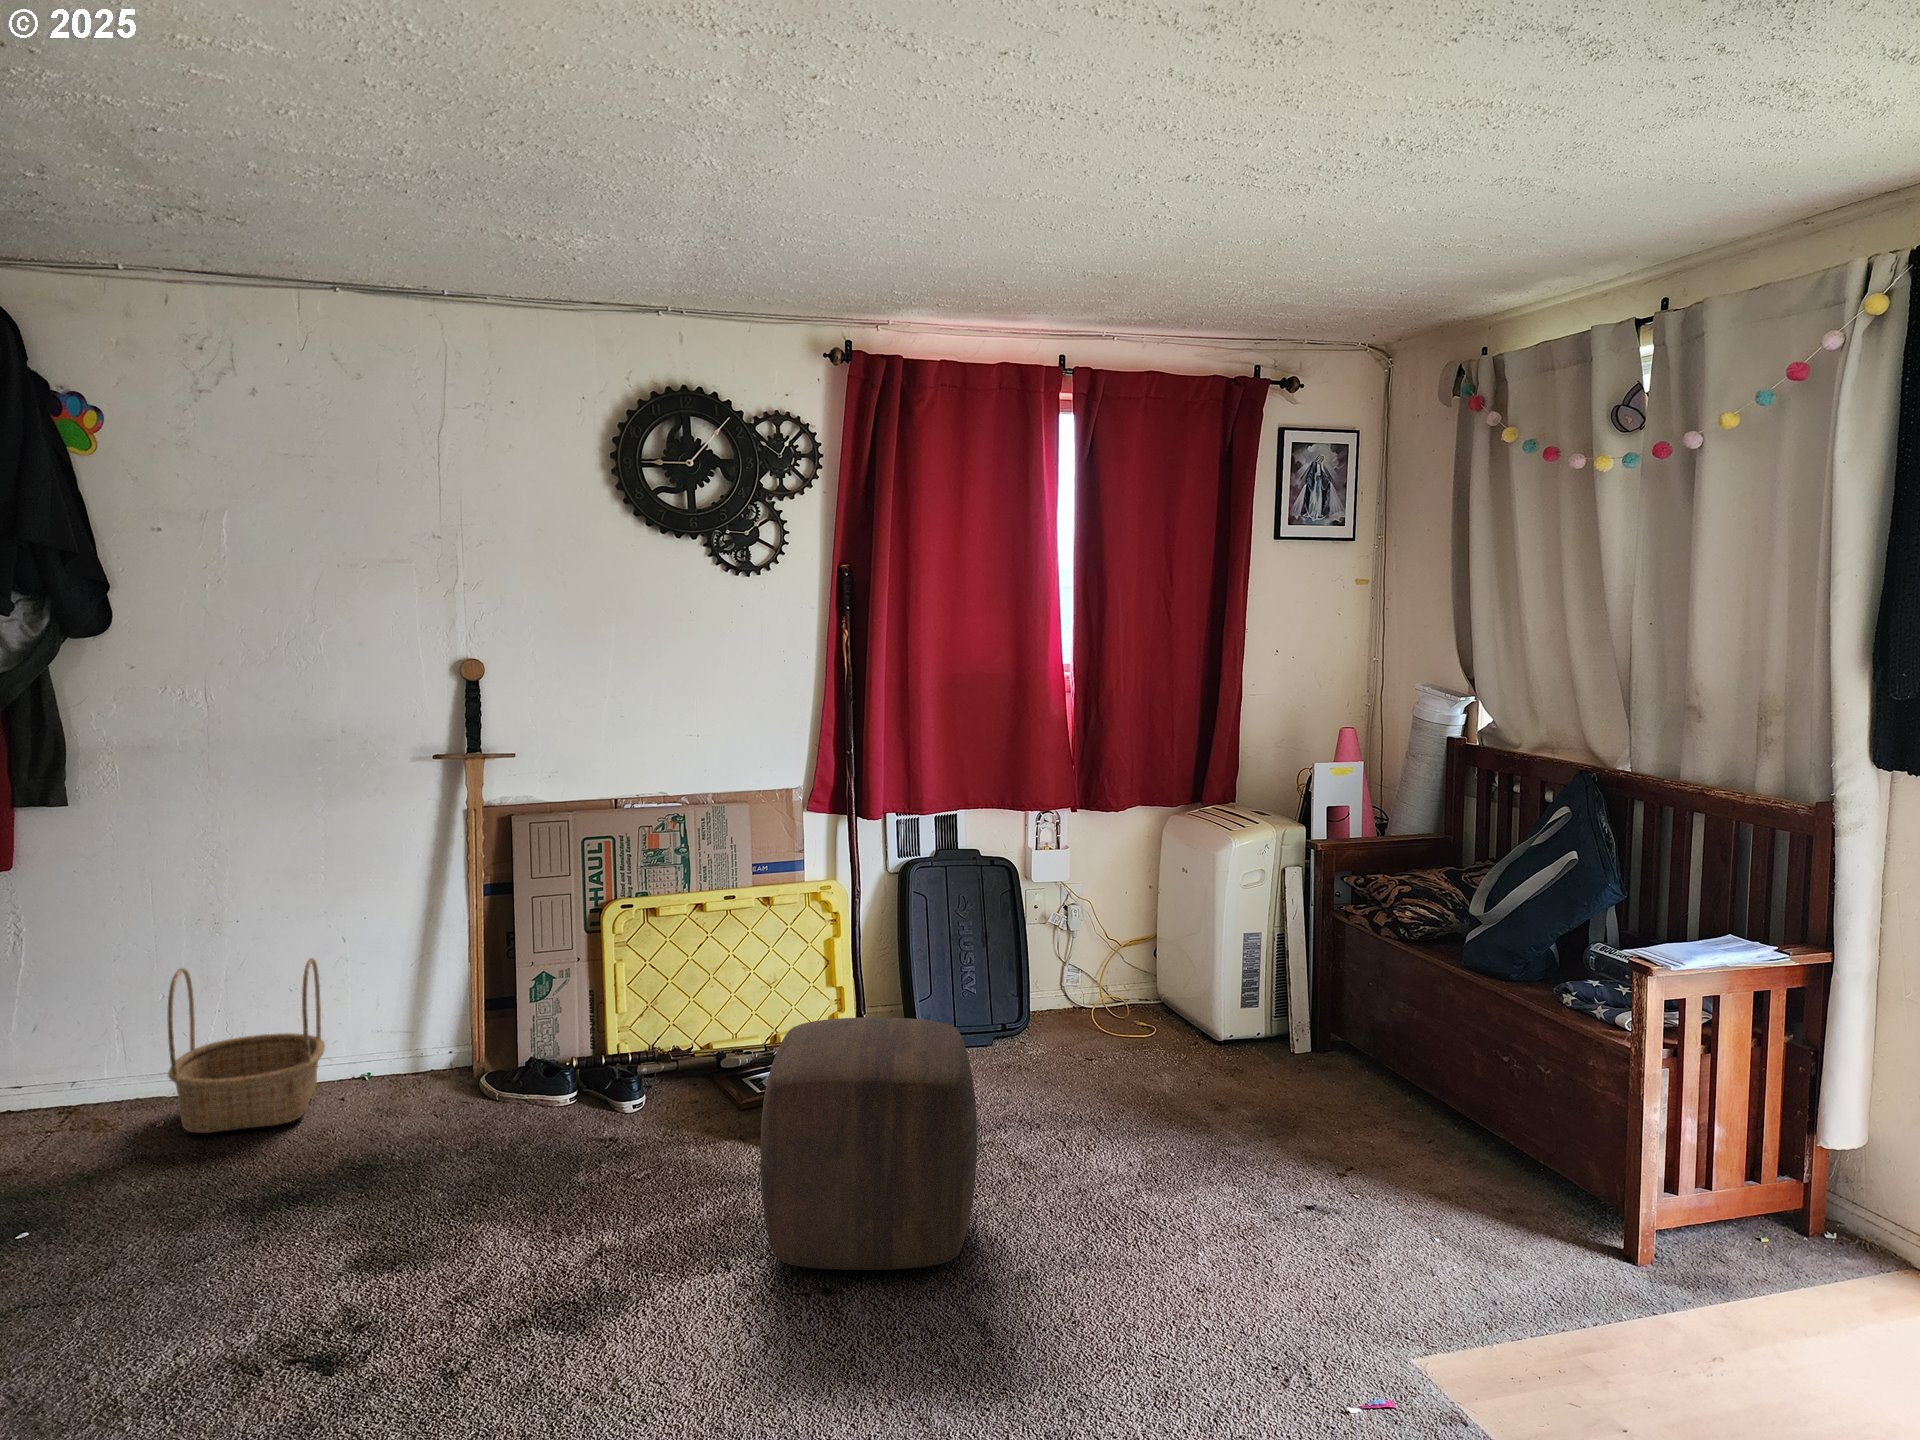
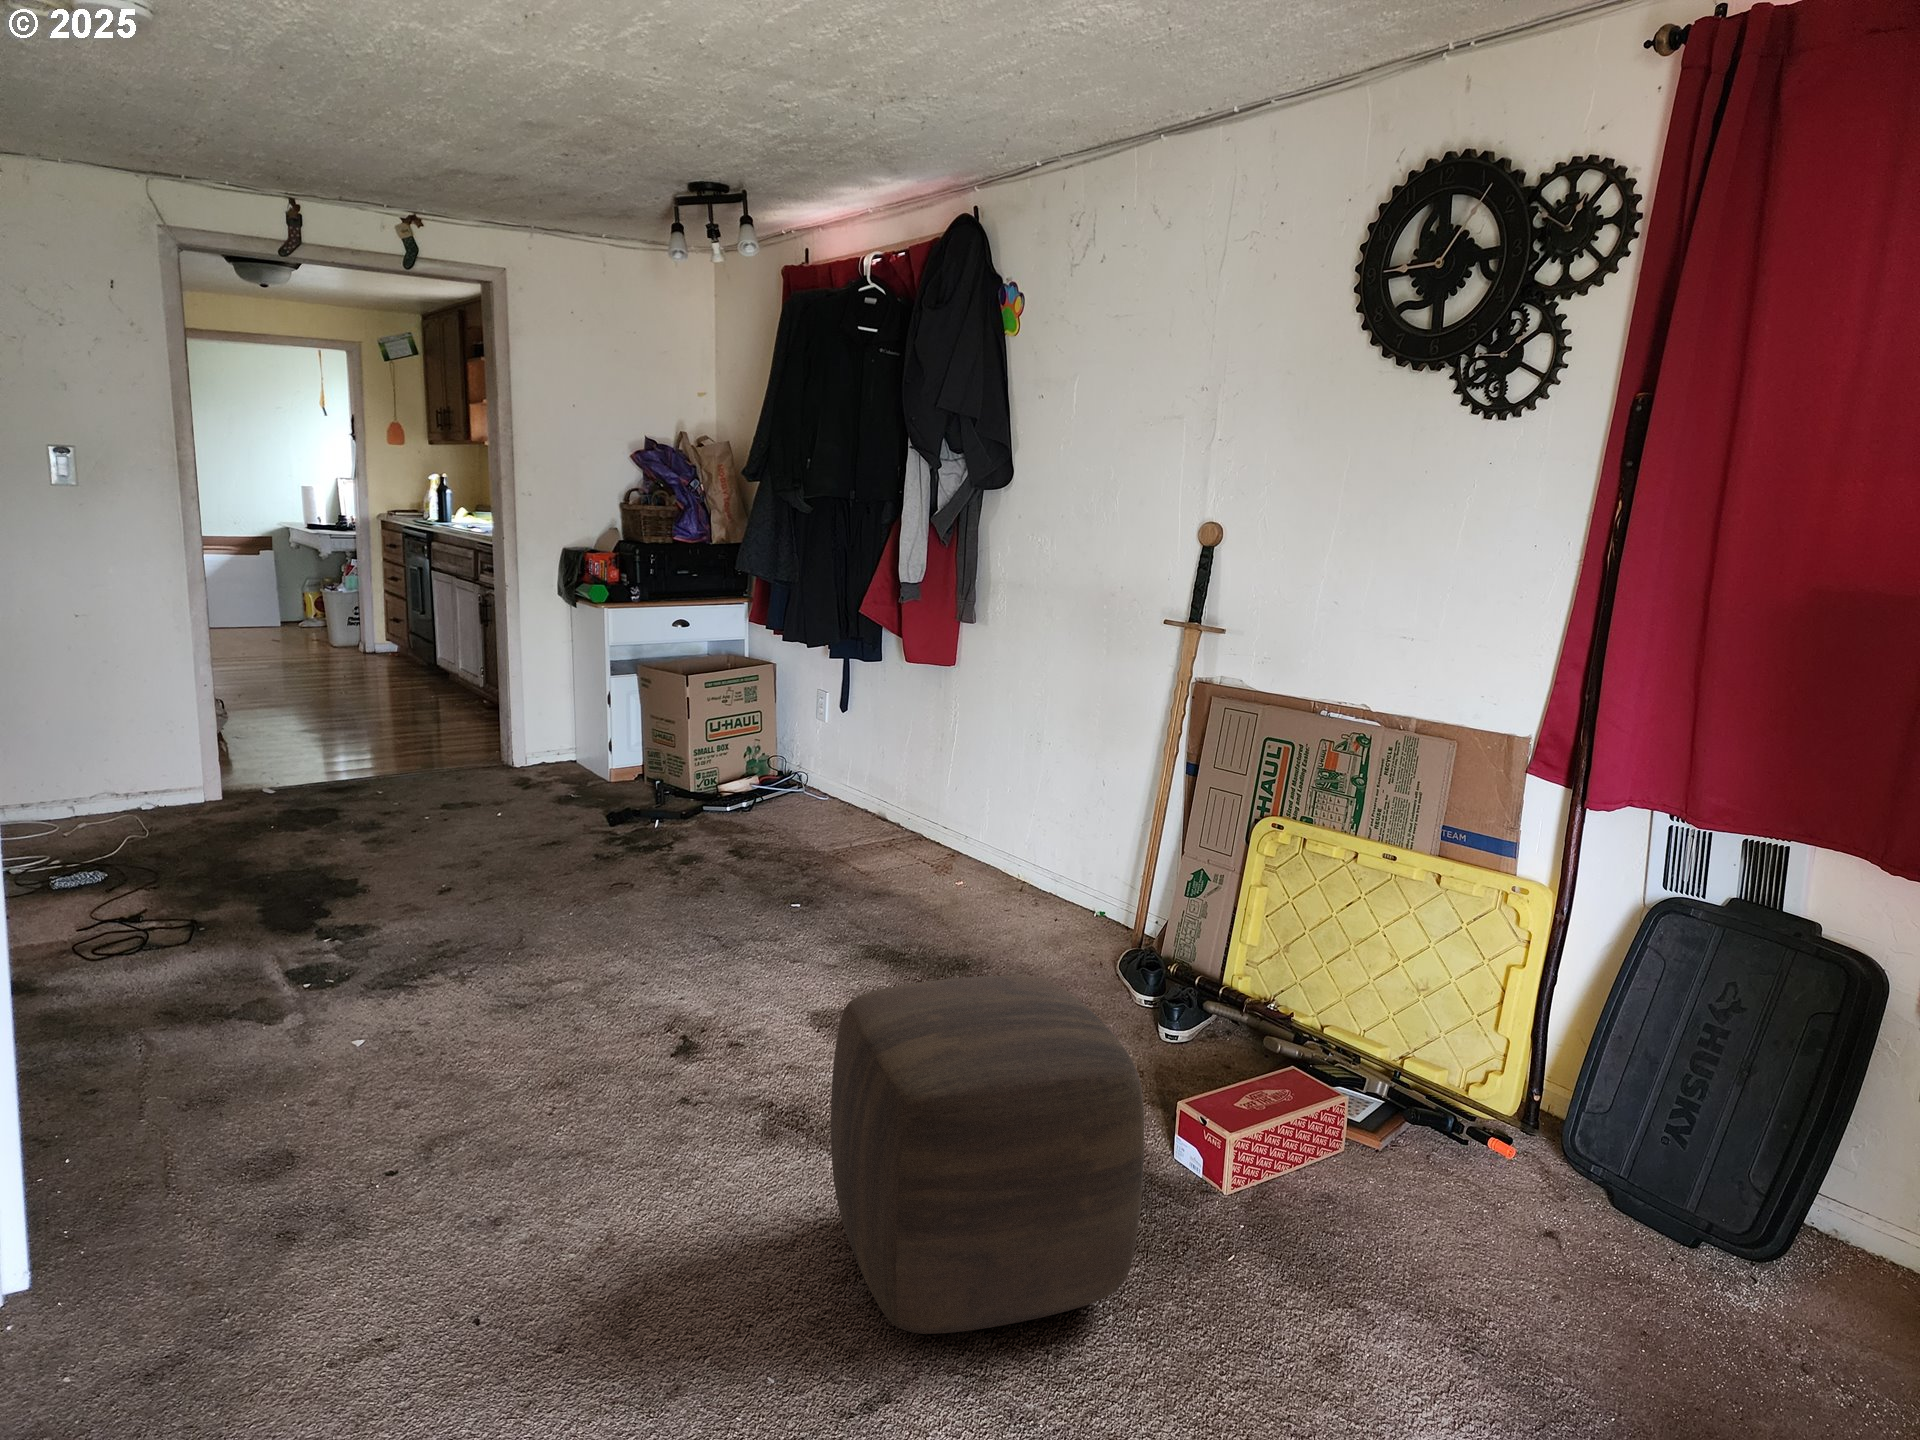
basket: present [167,958,325,1133] -> none [938,763,1062,914]

